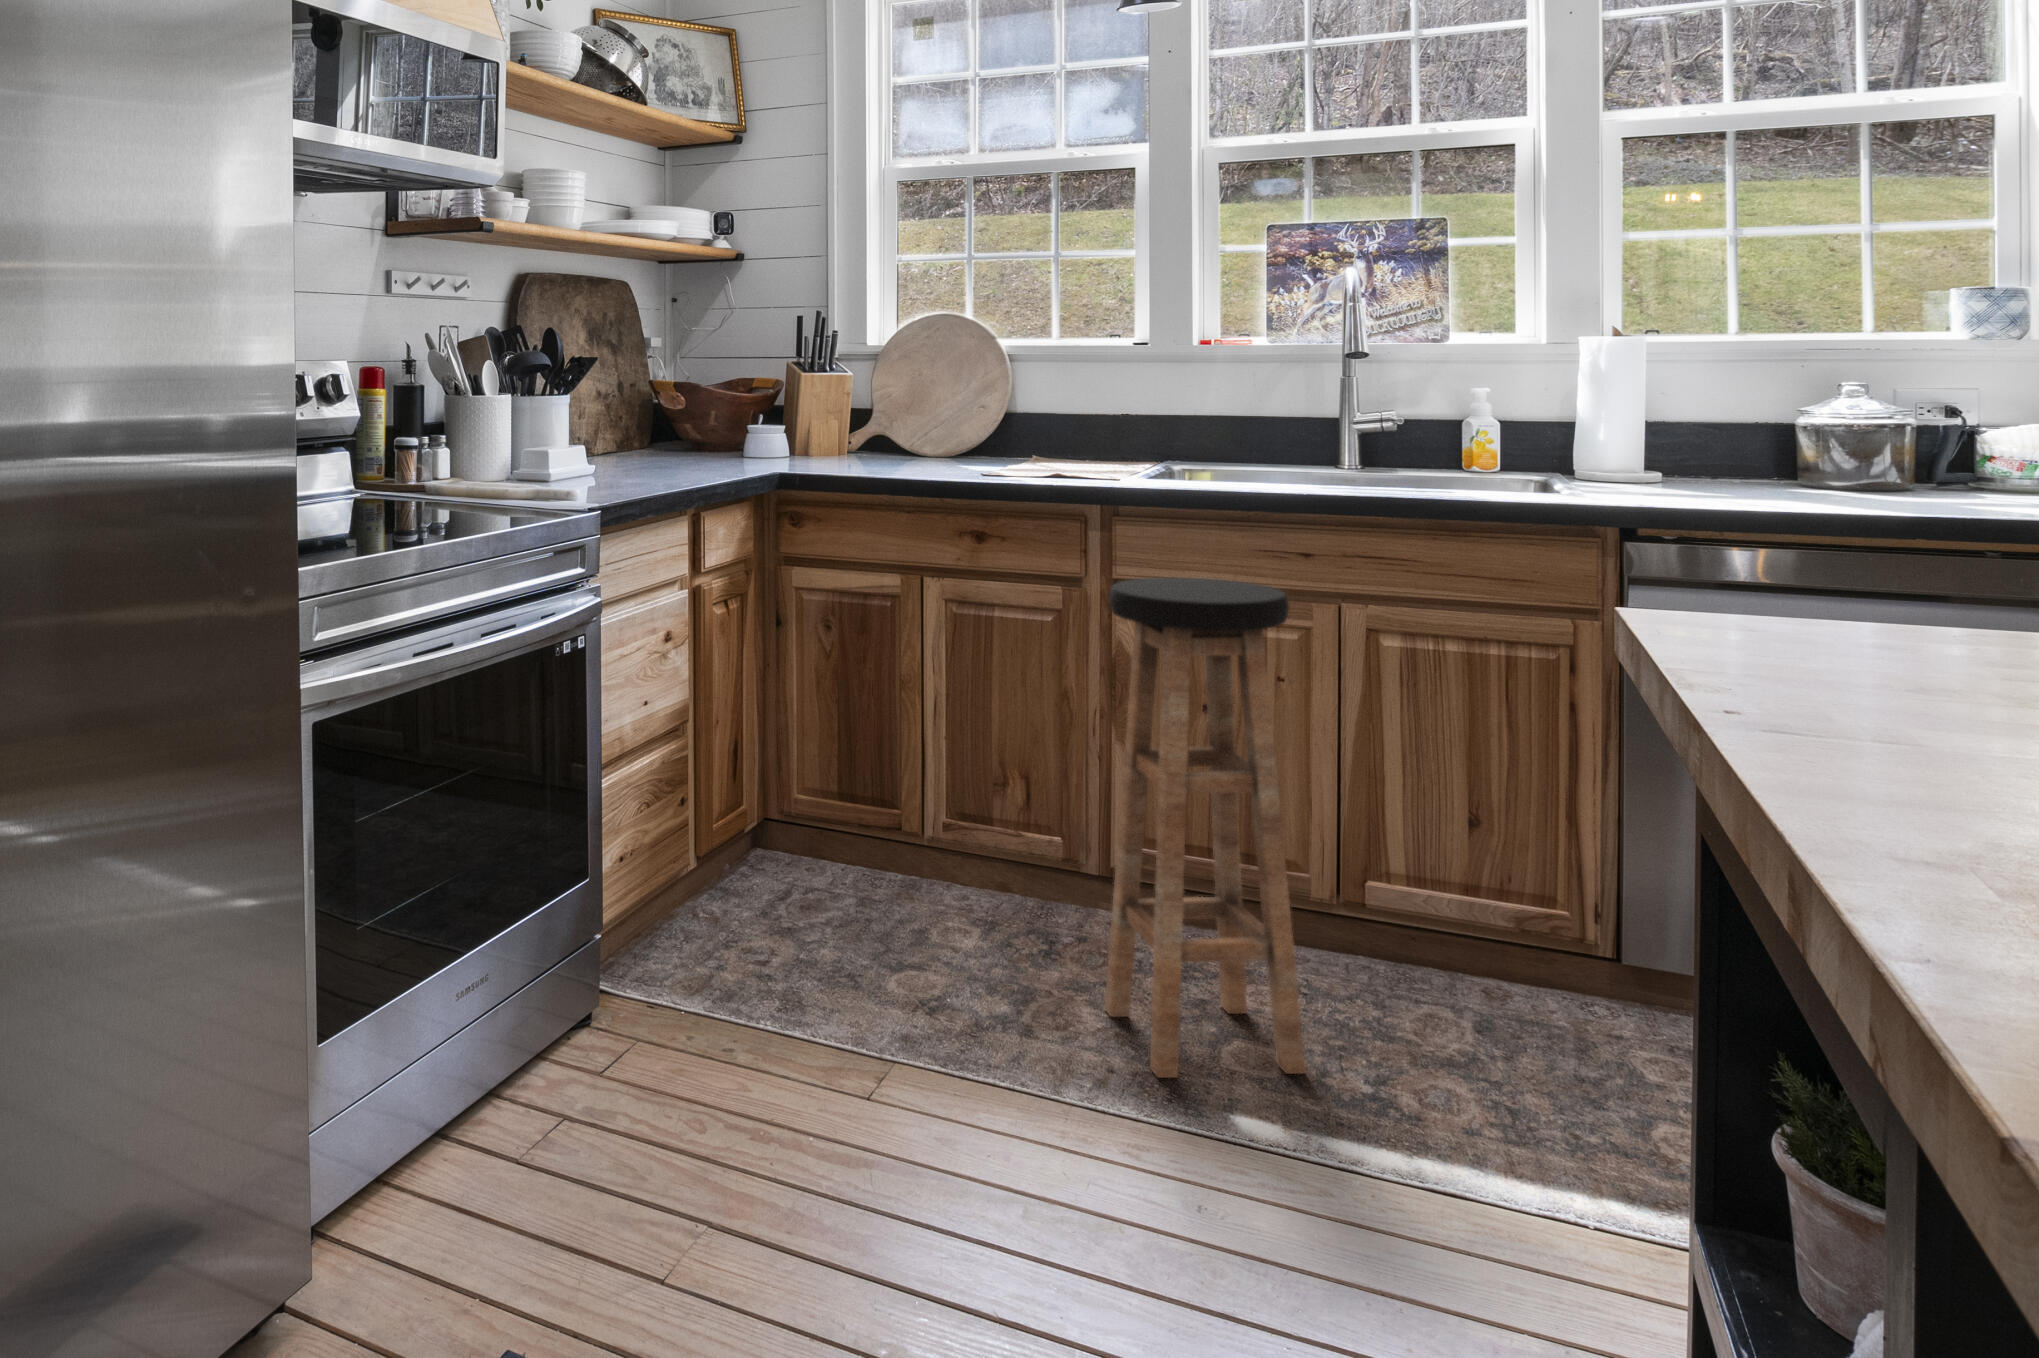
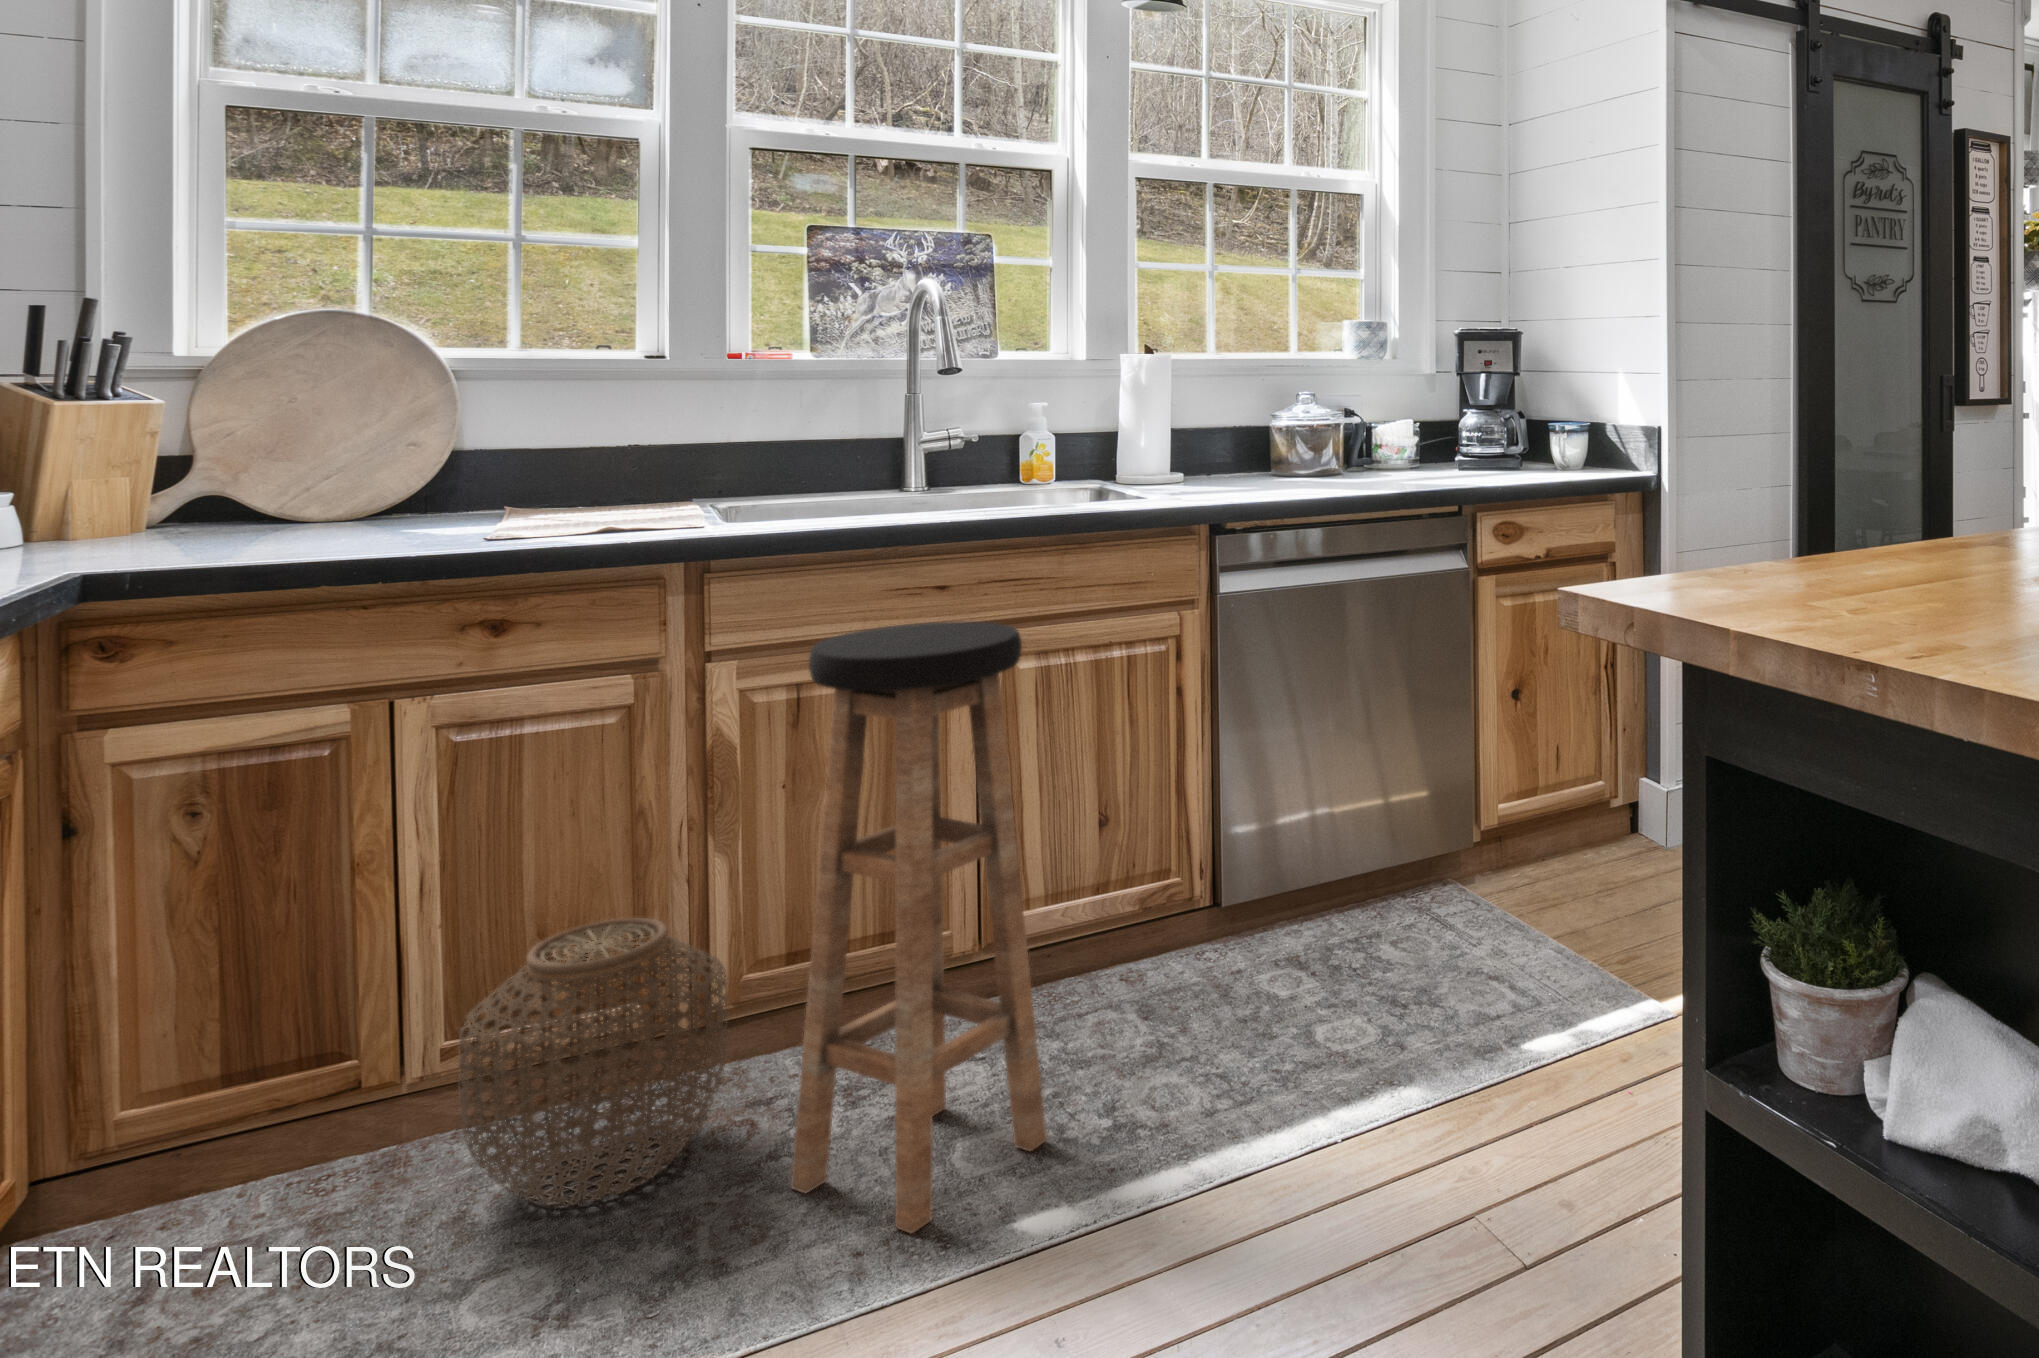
woven basket: none [924,763,1092,961] -> present [459,918,727,1206]

